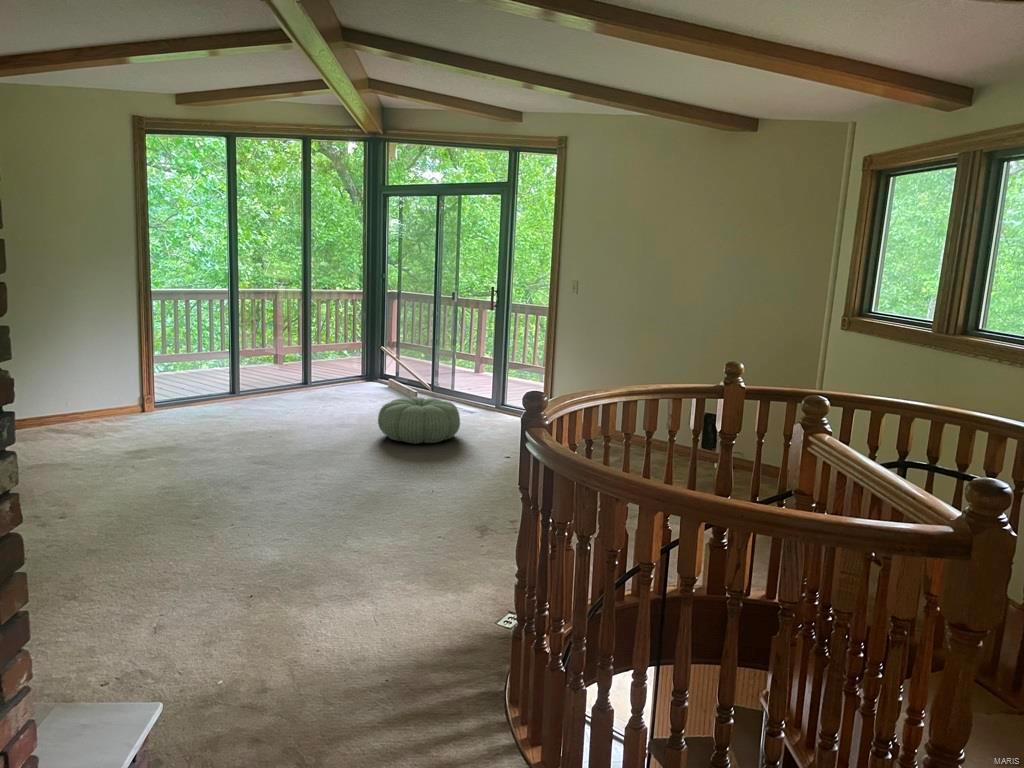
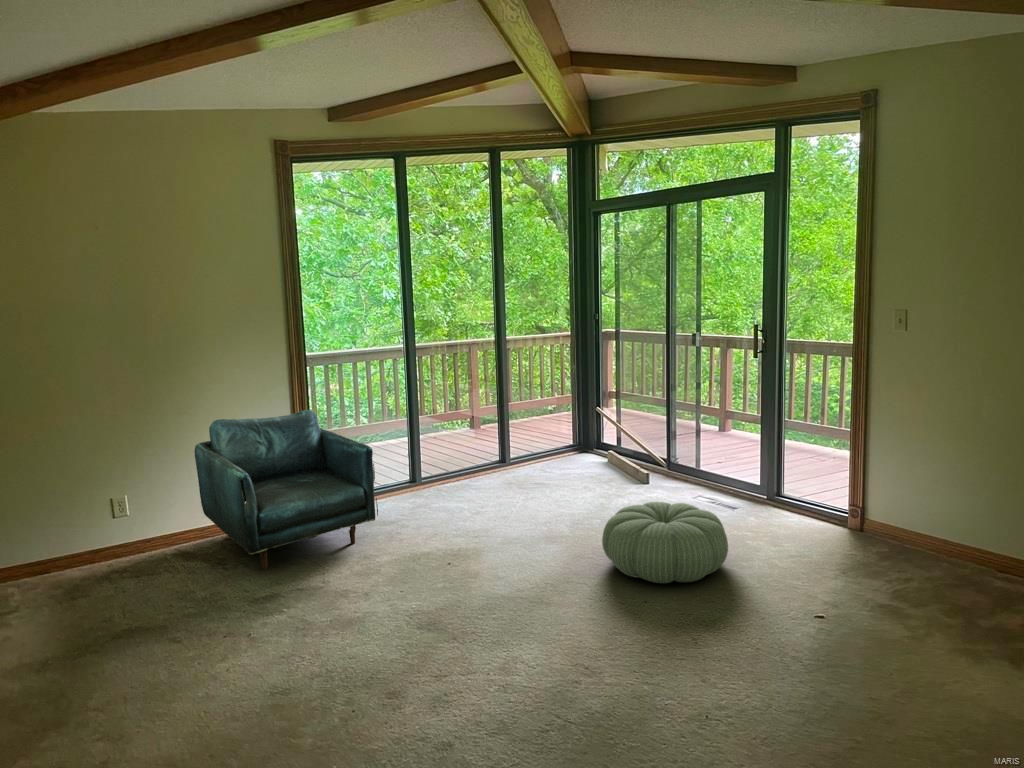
armchair: none [58,328,212,439] -> present [195,410,378,569]

